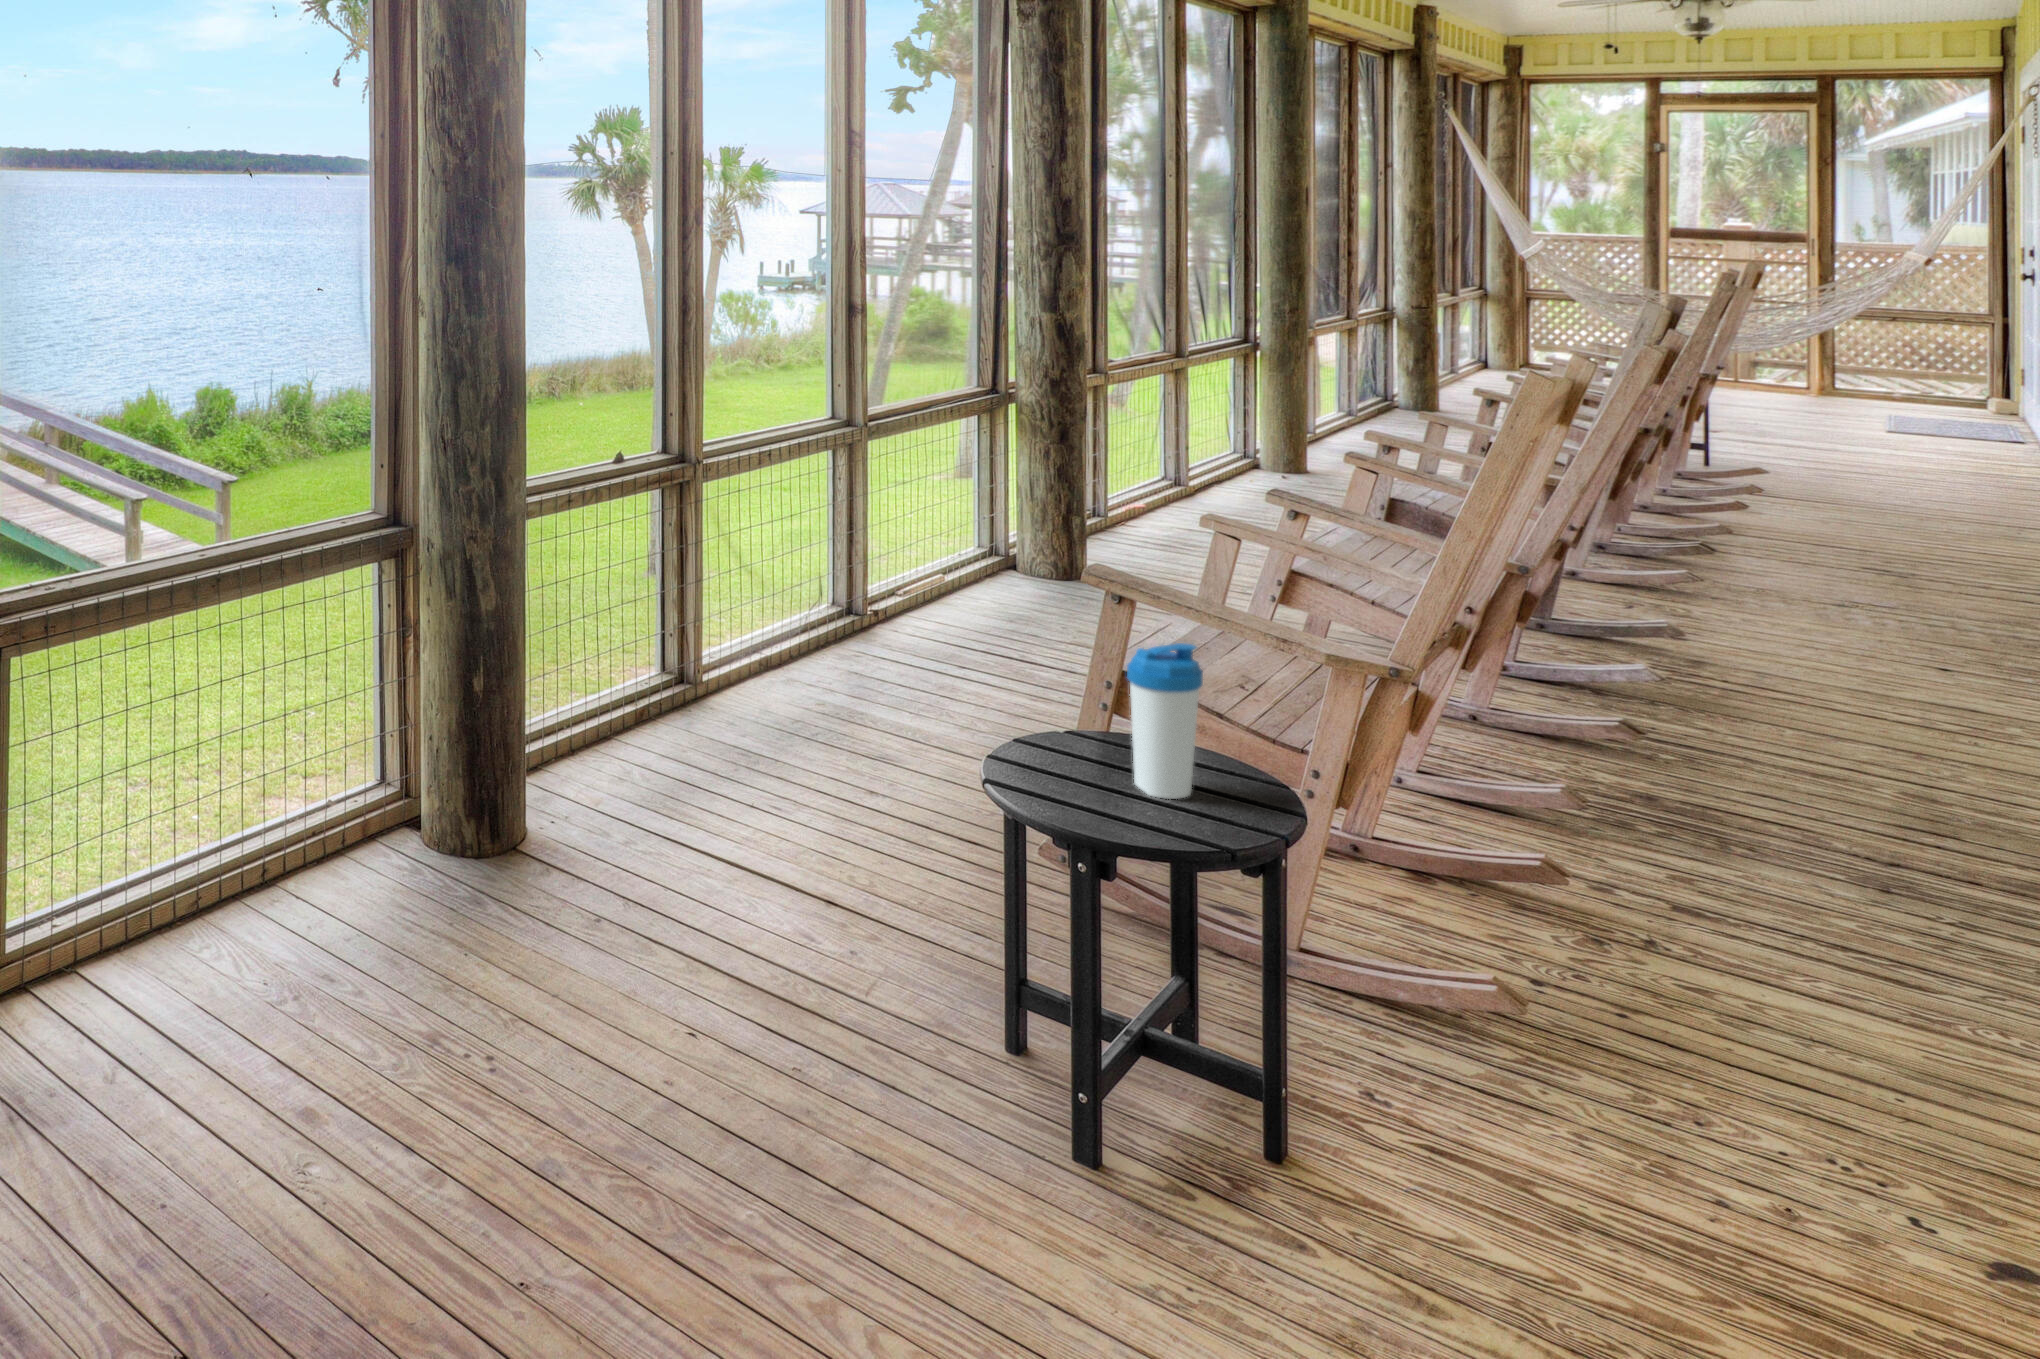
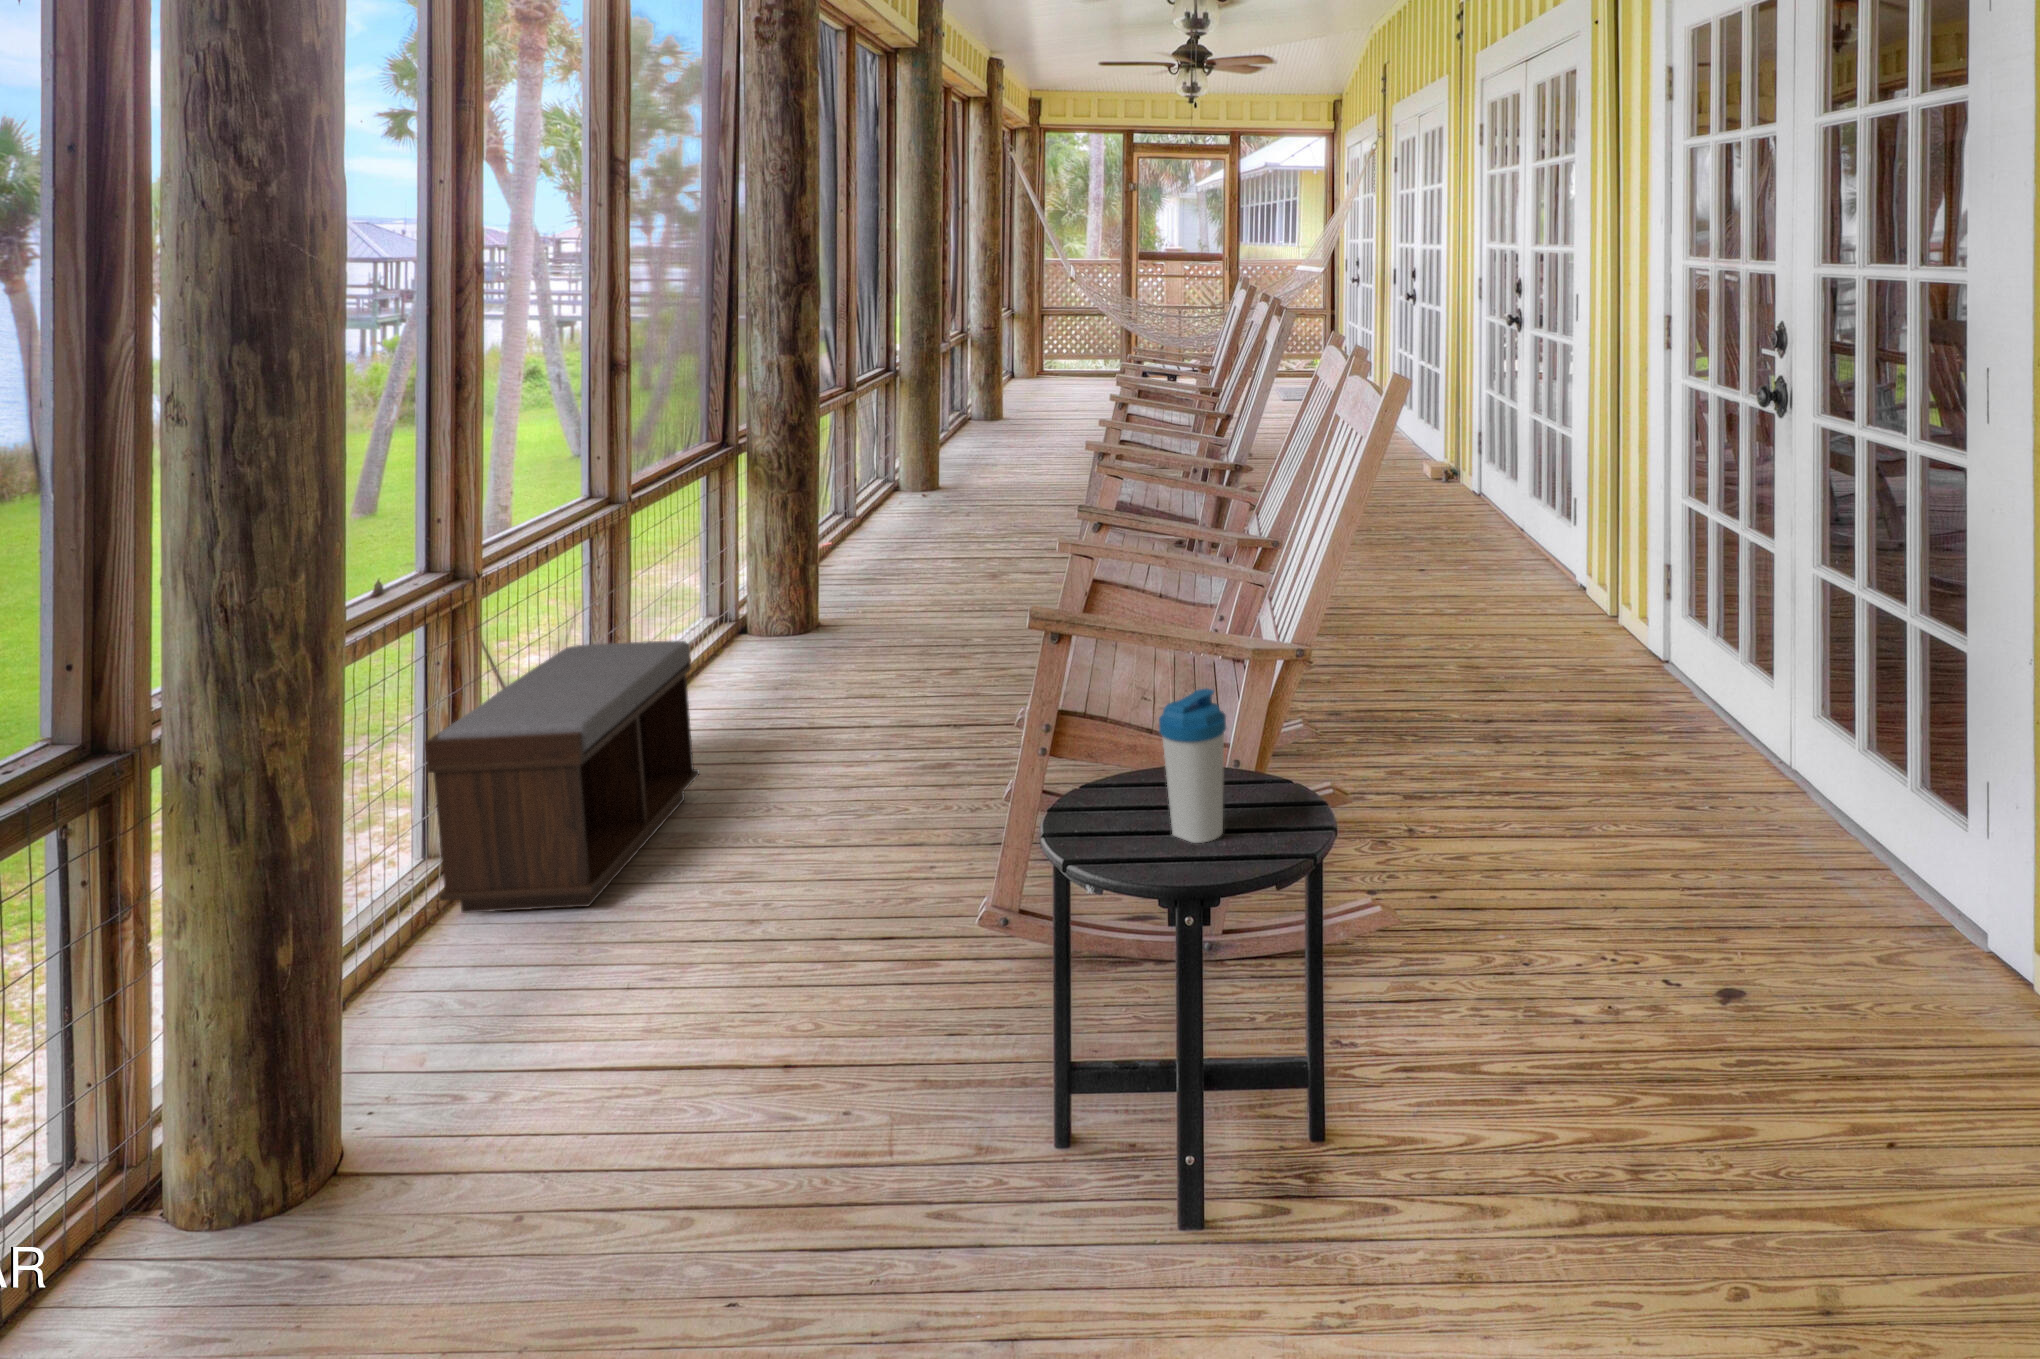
bench: none [638,540,877,753] -> present [425,641,699,913]

